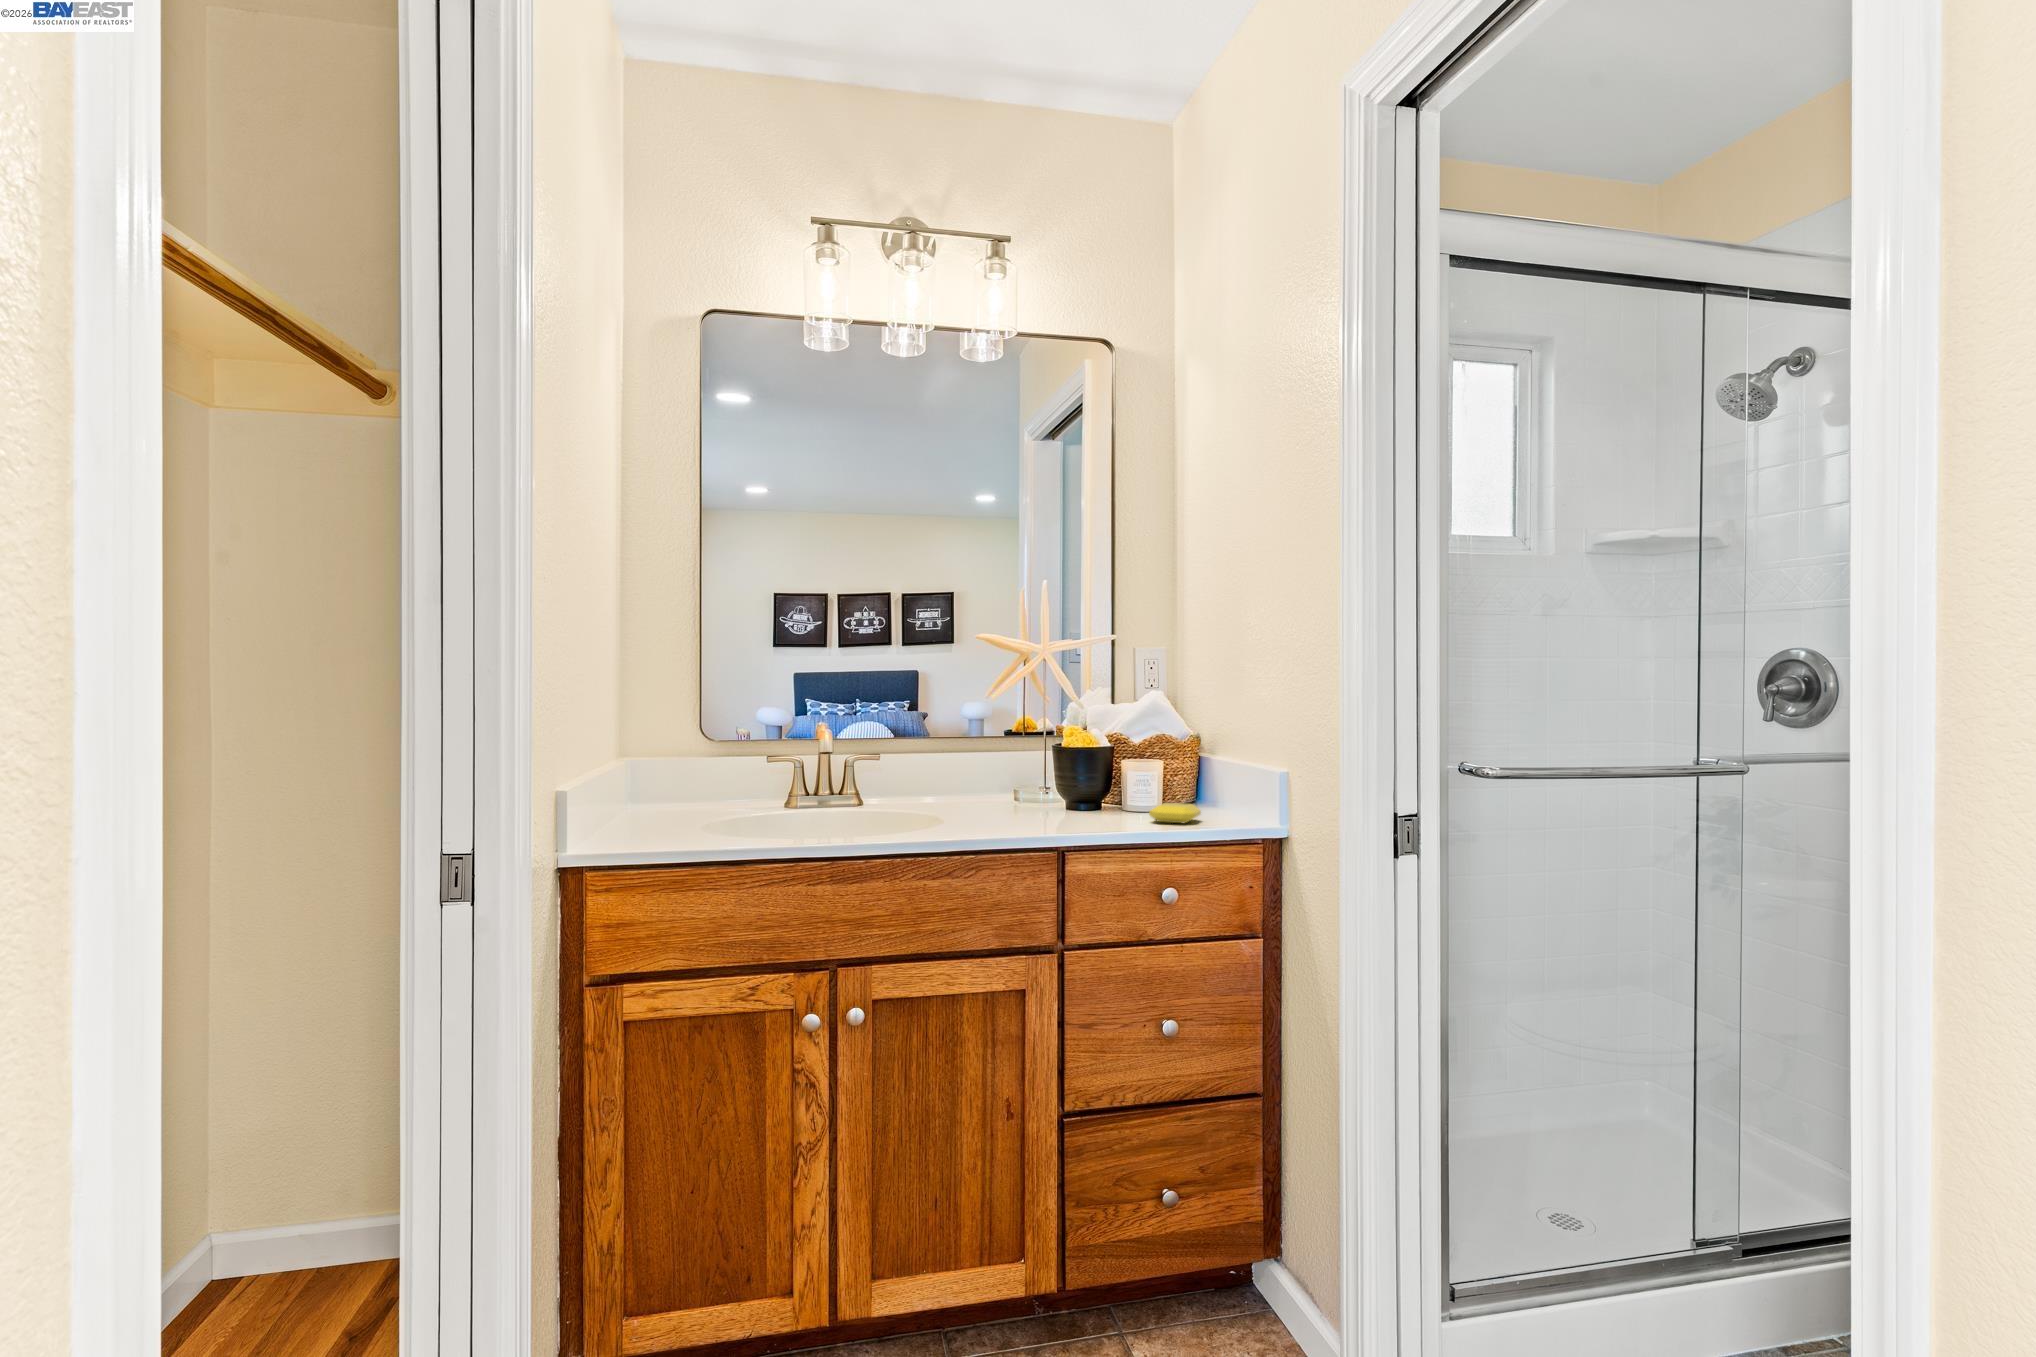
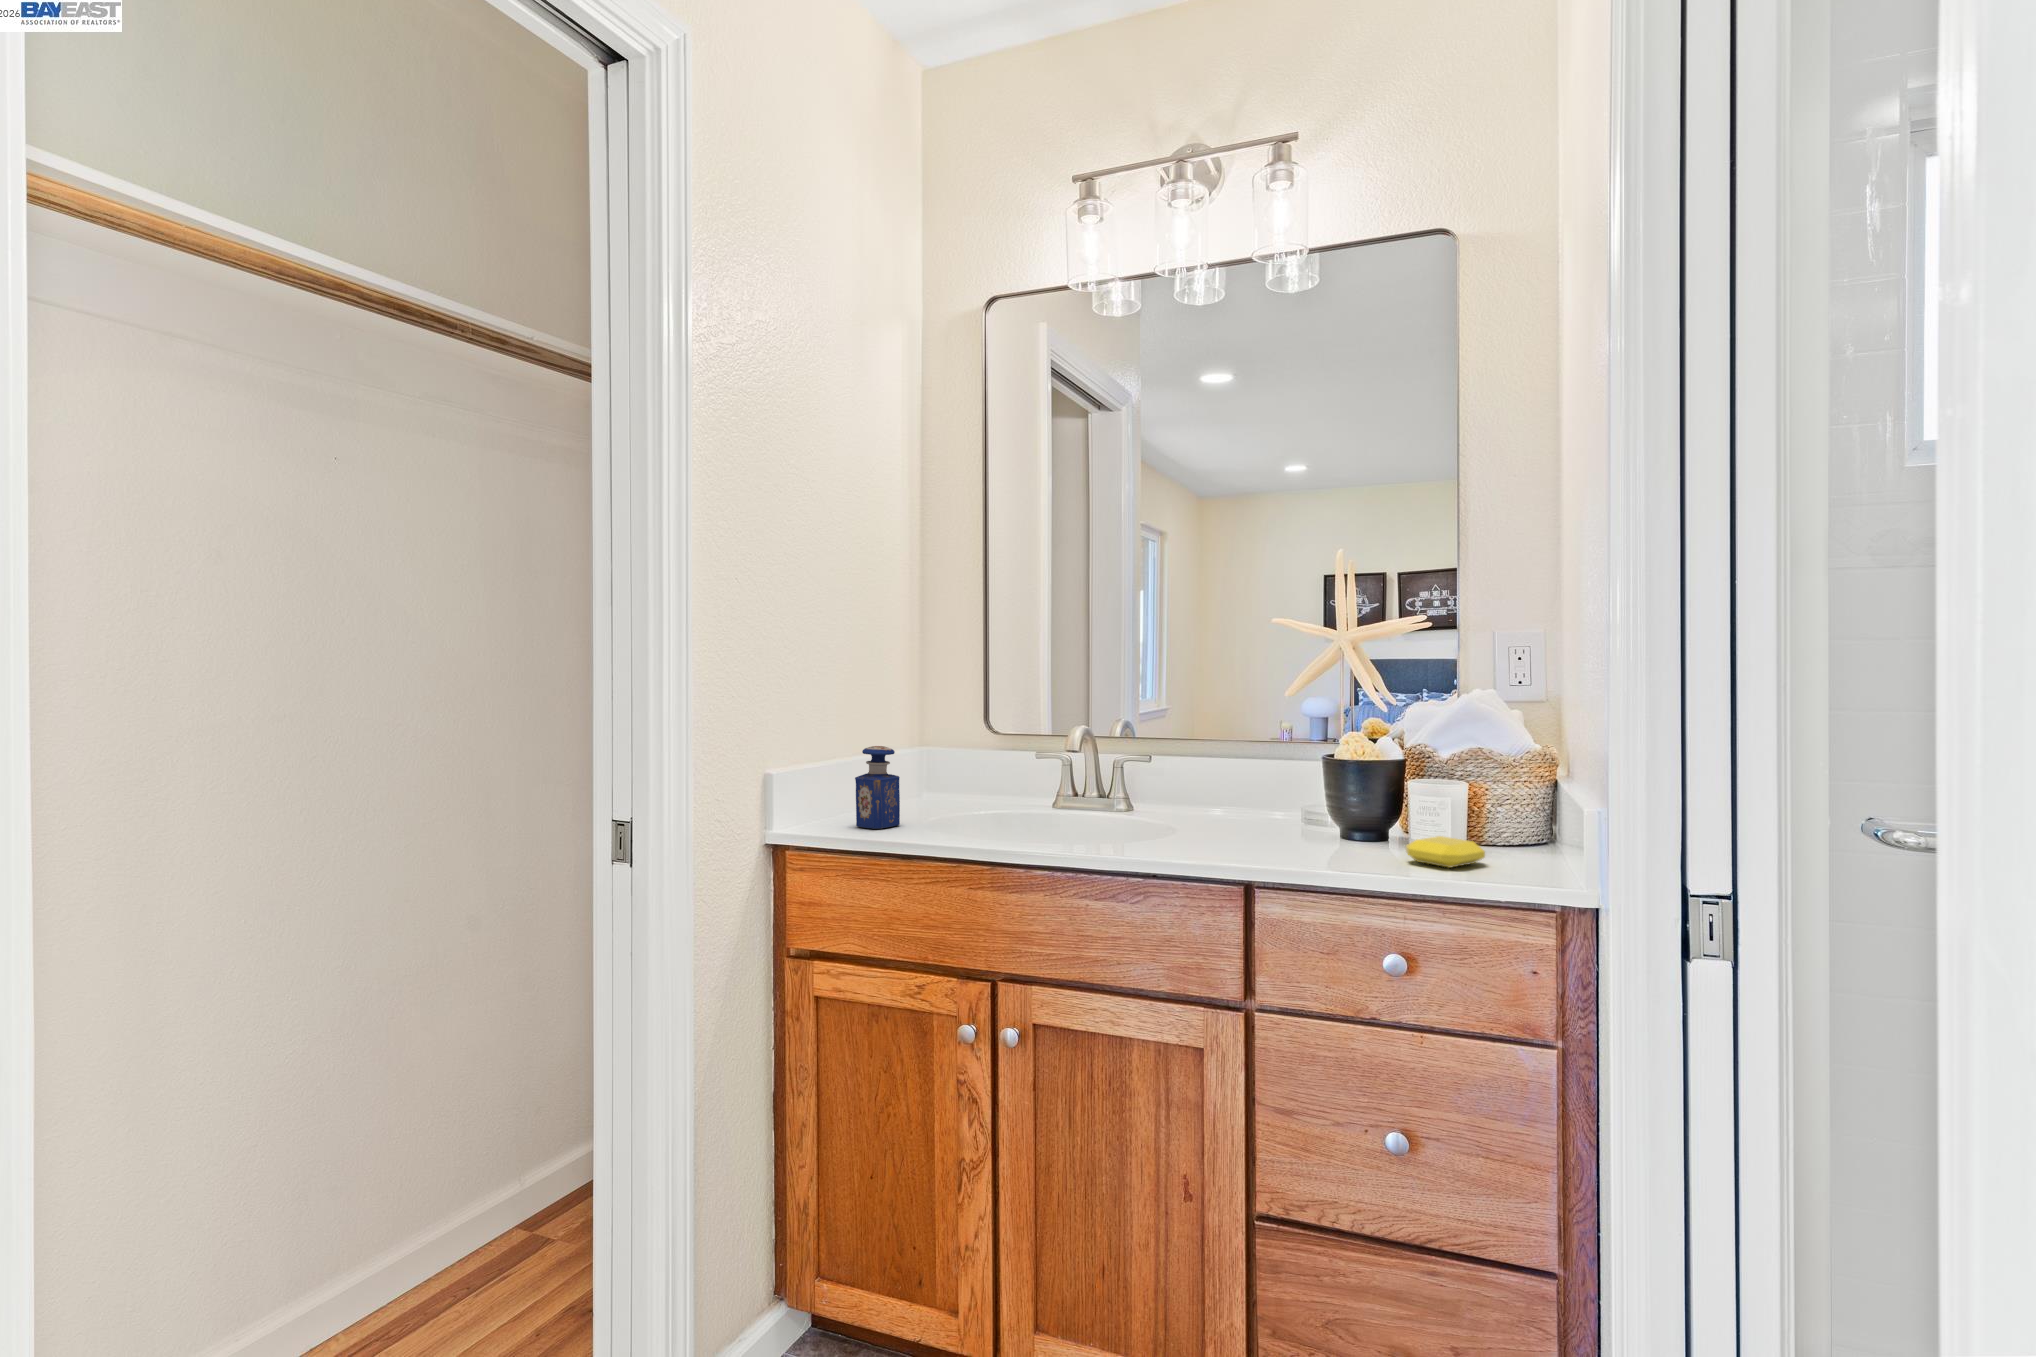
perfume bottle: none [625,755,673,841] -> present [855,746,900,829]

